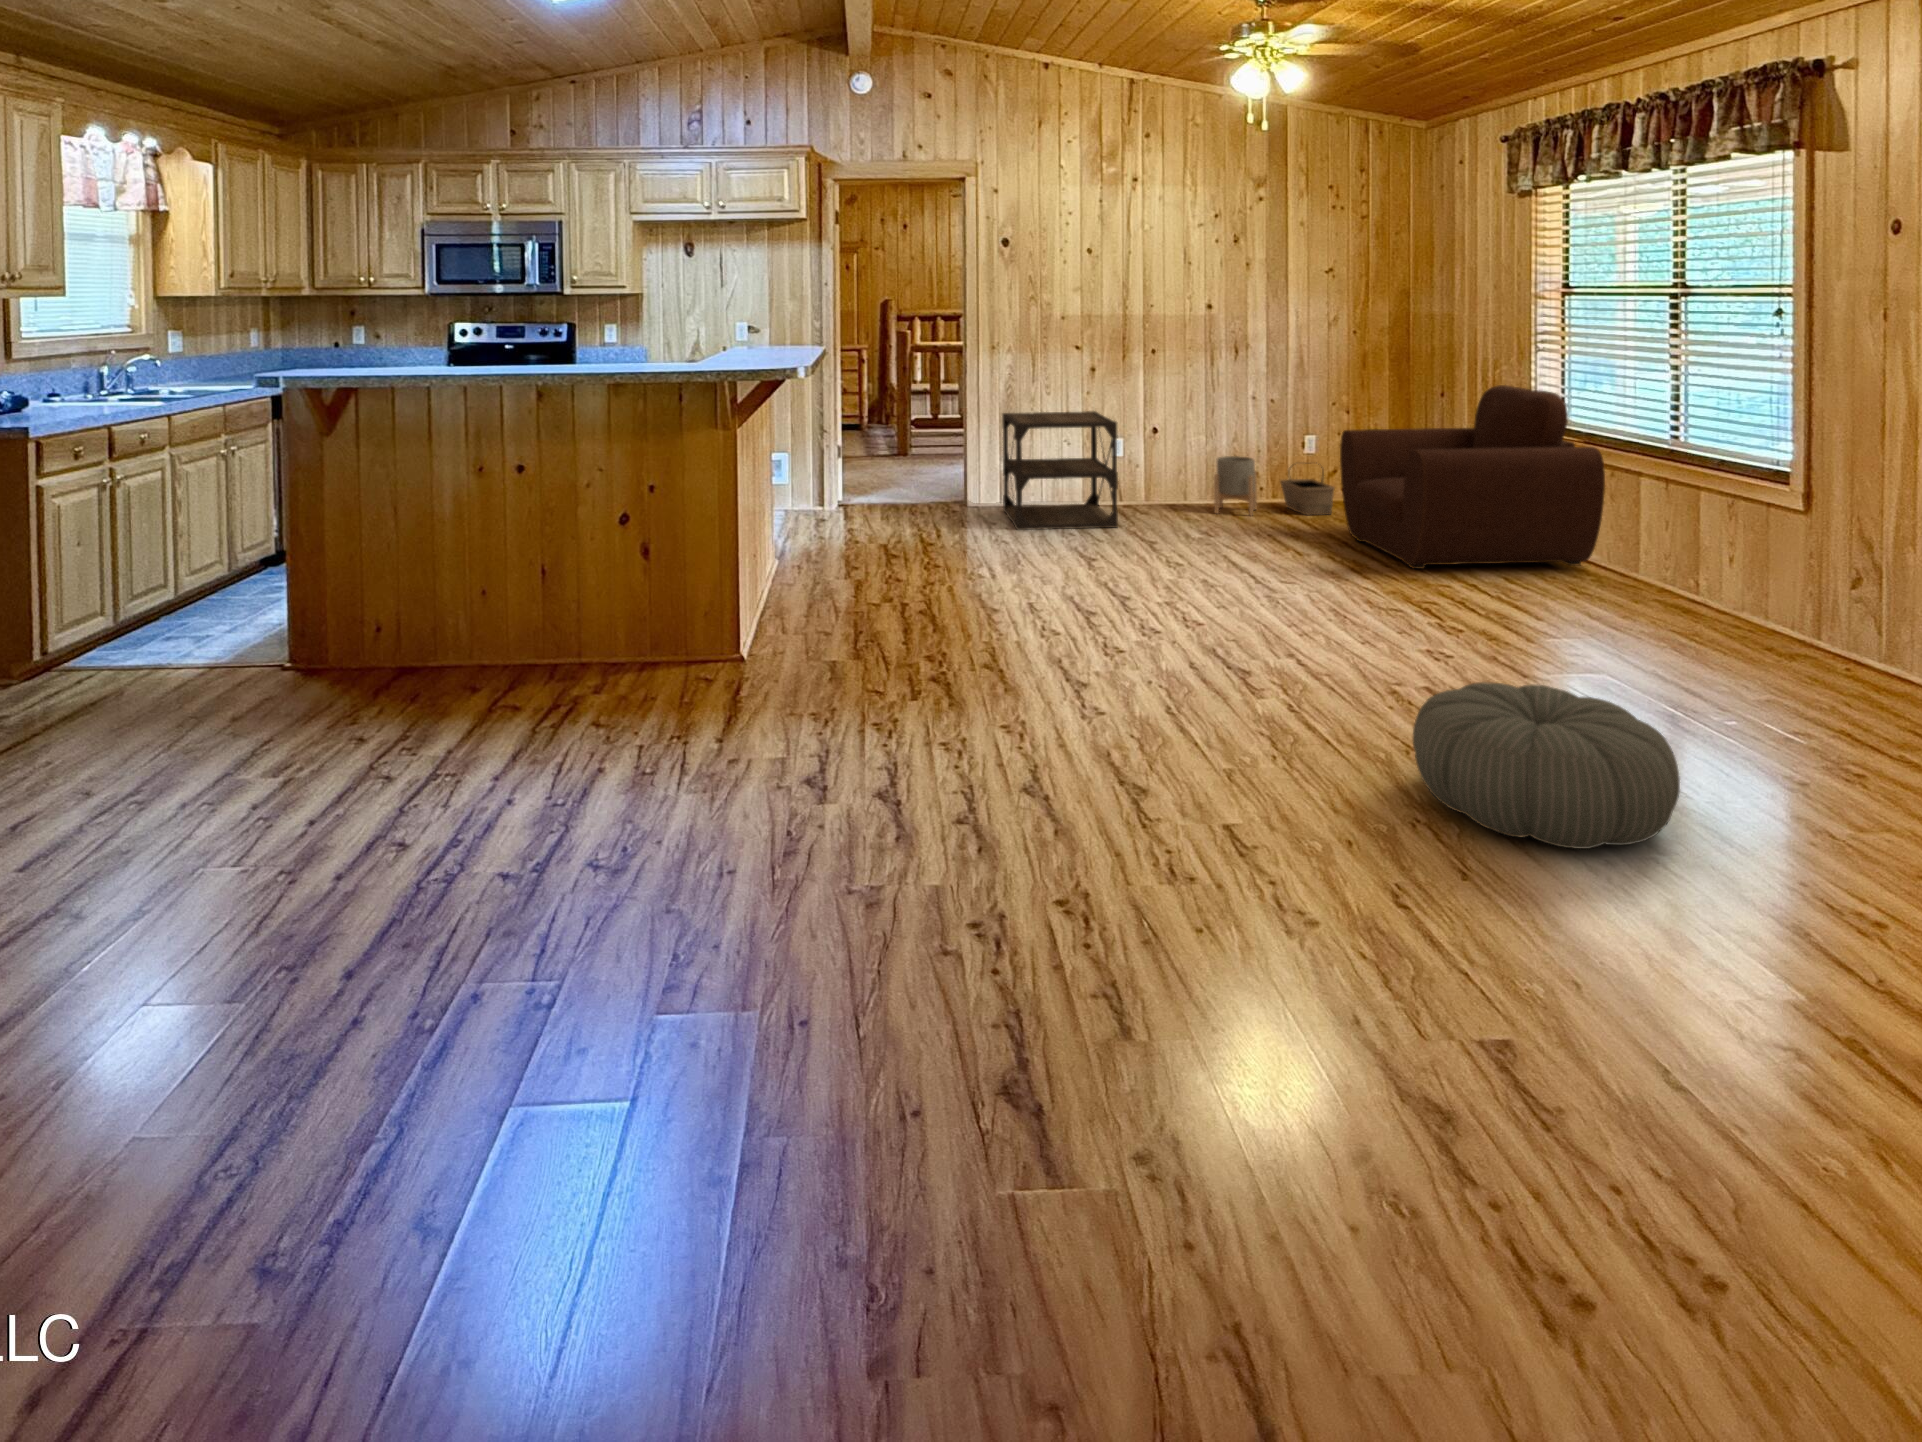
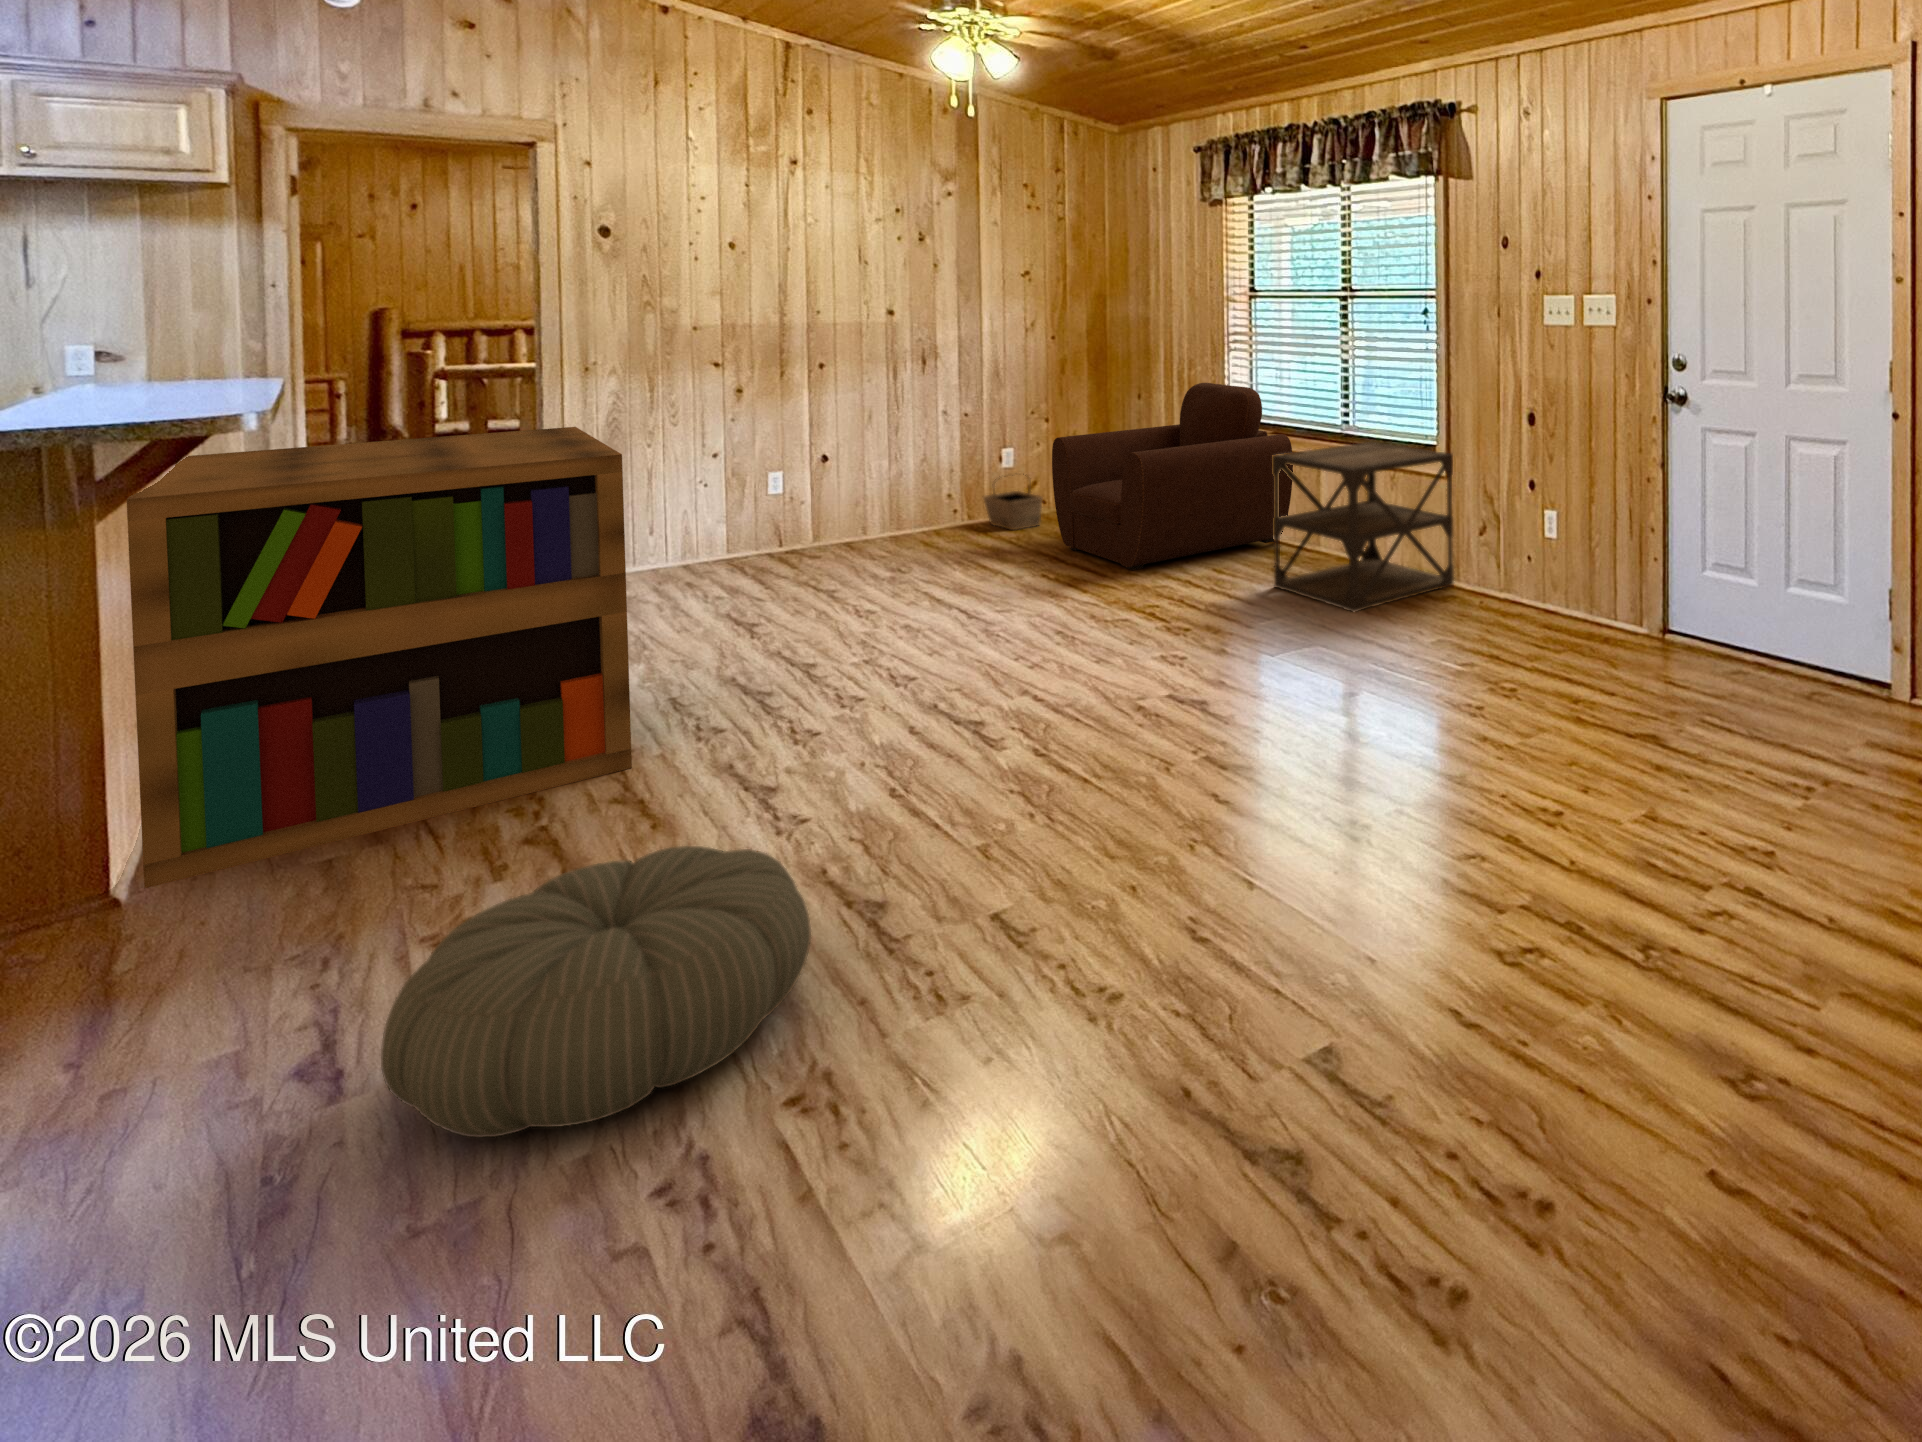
bookshelf: none [757,387,998,650] -> present [127,427,632,888]
side table: present [1002,411,1118,530] -> present [1273,442,1454,612]
planter: present [1214,456,1257,516] -> none [908,476,958,543]
pouf: present [1413,682,1680,849] -> present [381,846,811,1137]

